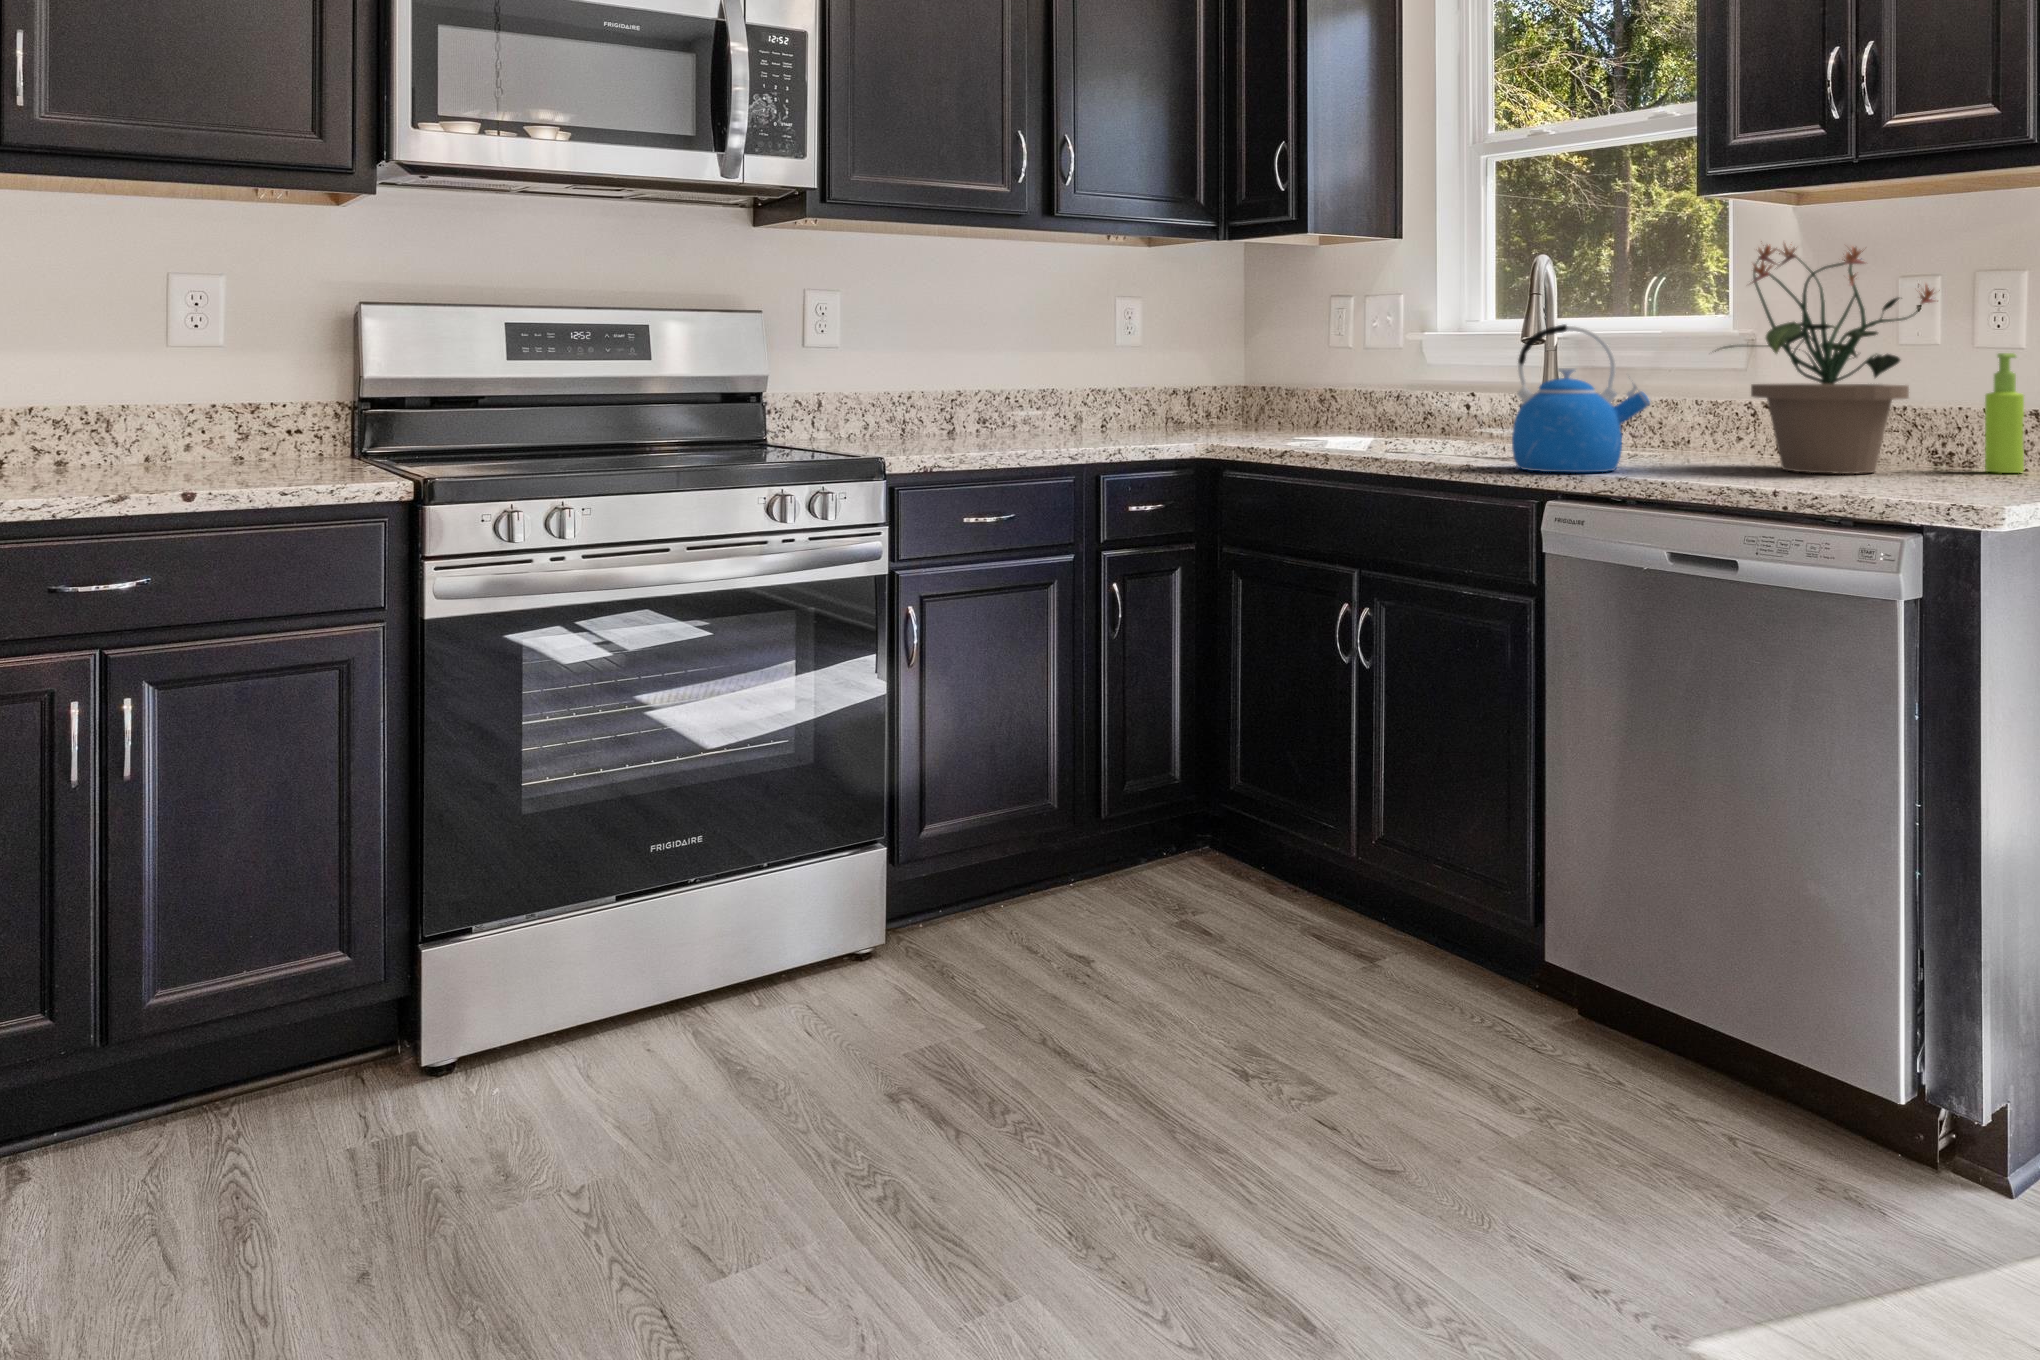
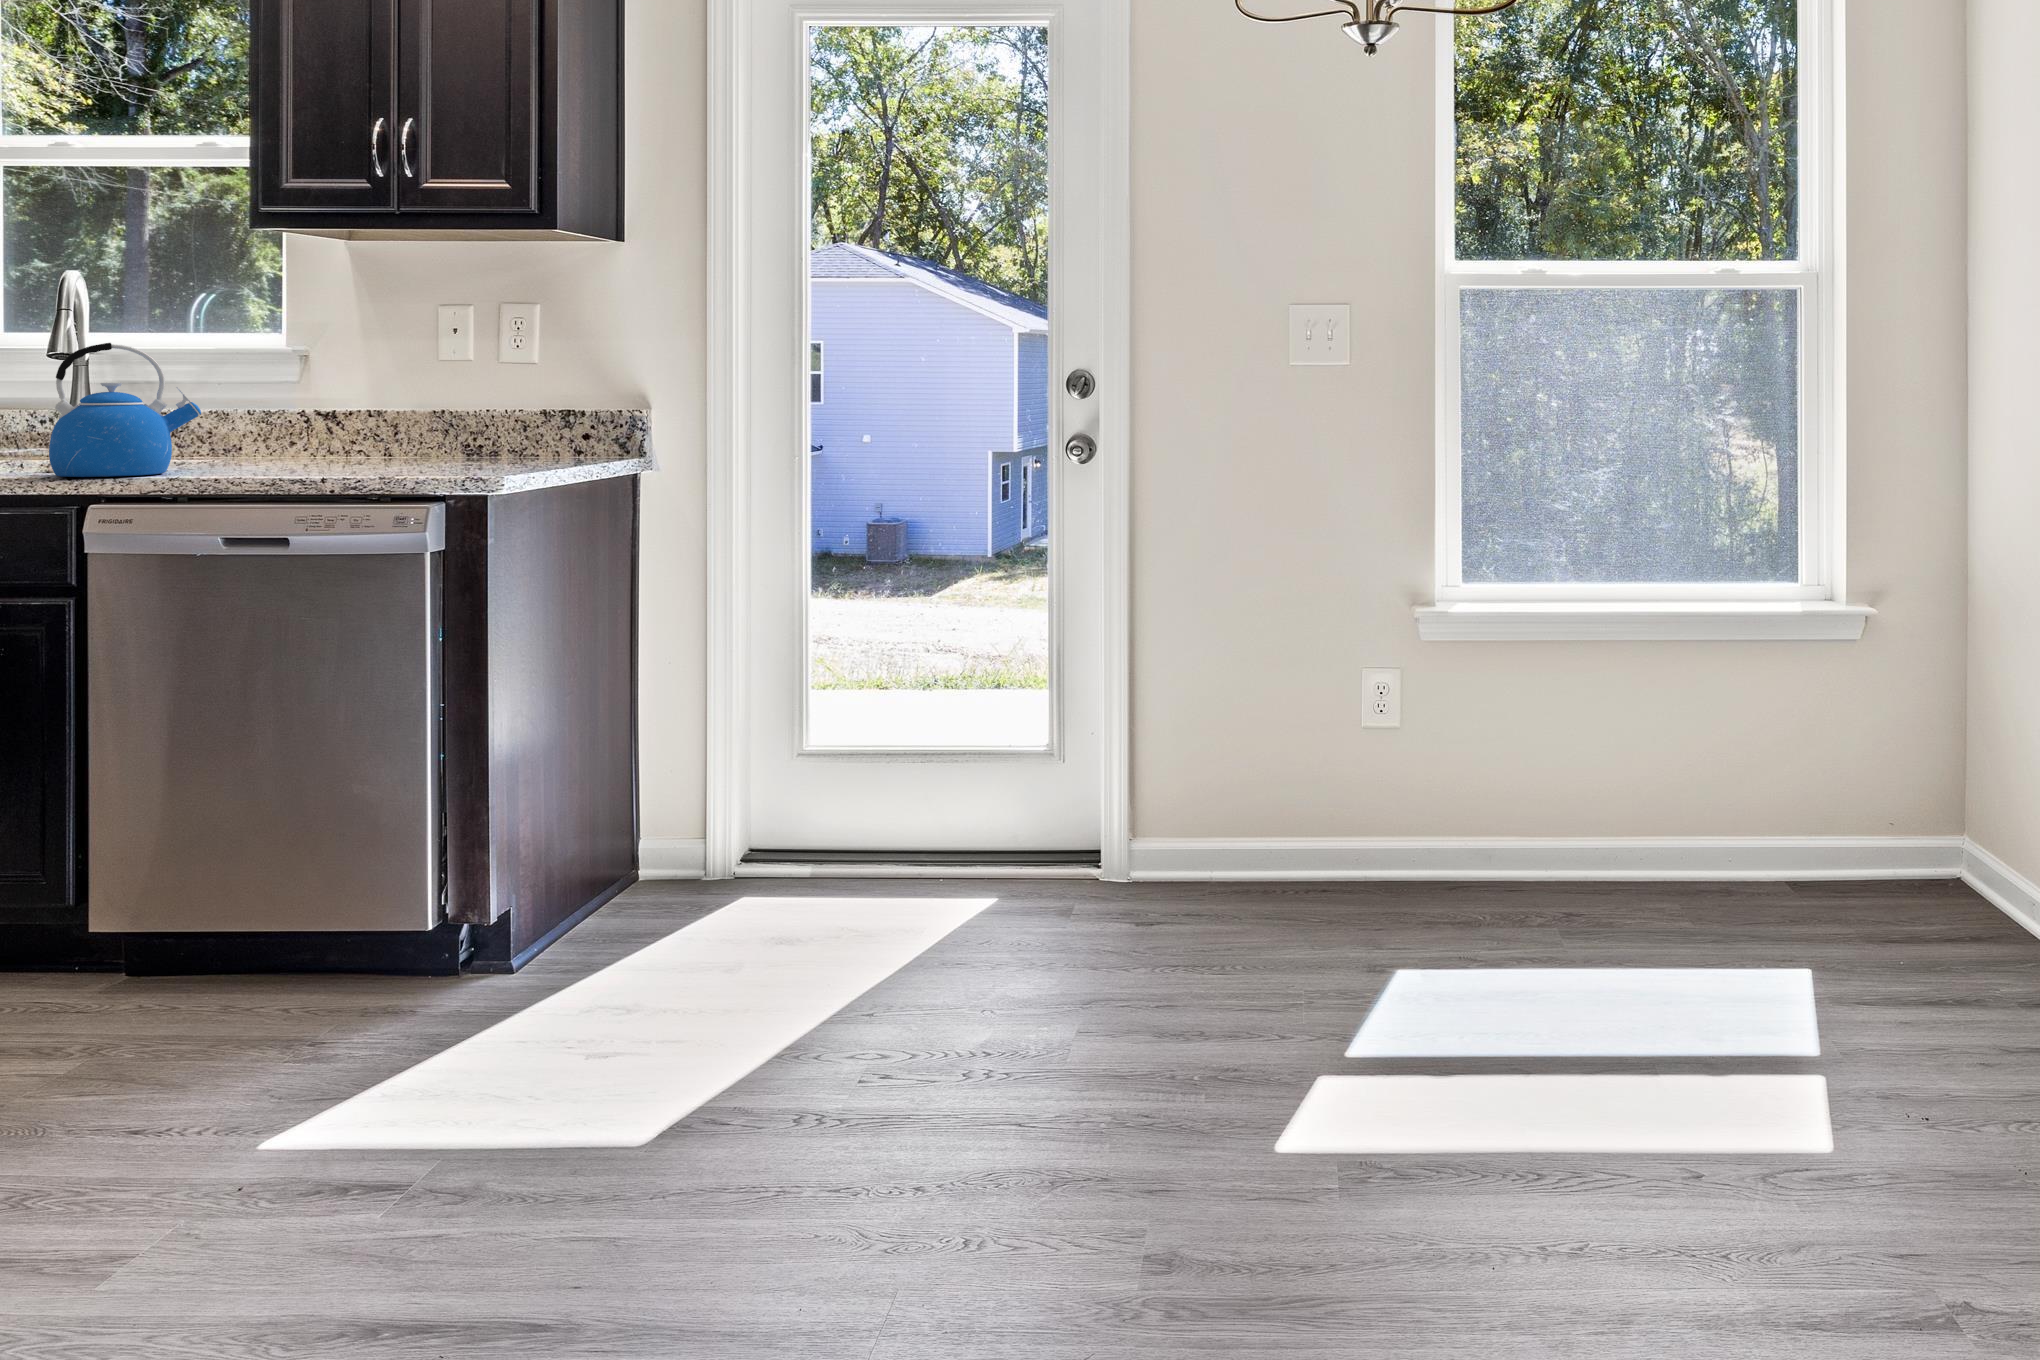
potted plant: present [1715,244,1934,474] -> none [260,271,470,466]
soap dispenser: present [1985,353,2024,473] -> none [509,367,539,459]

